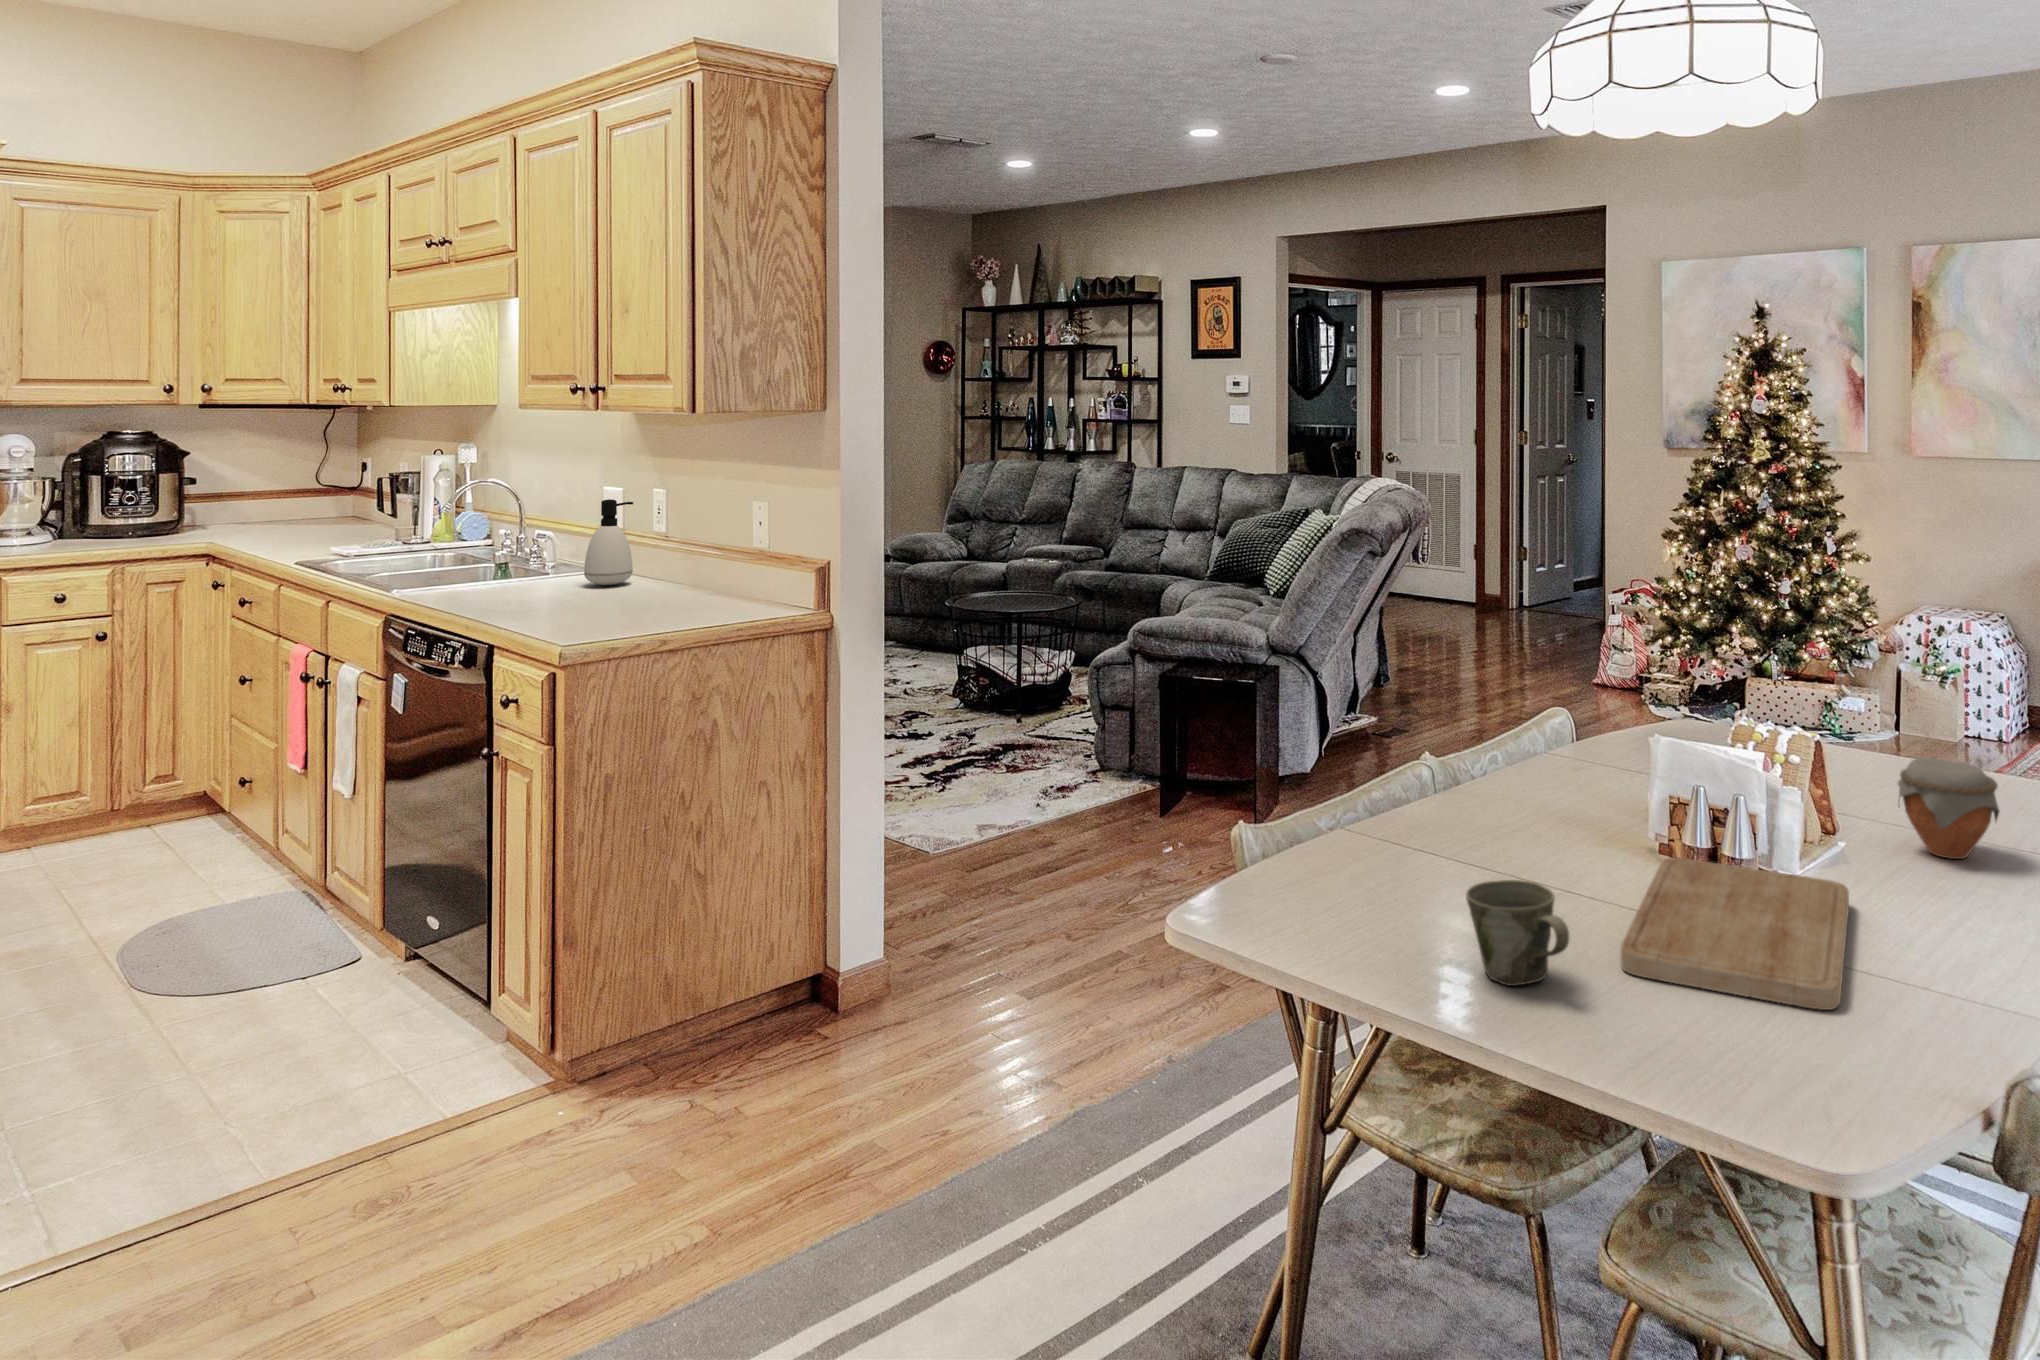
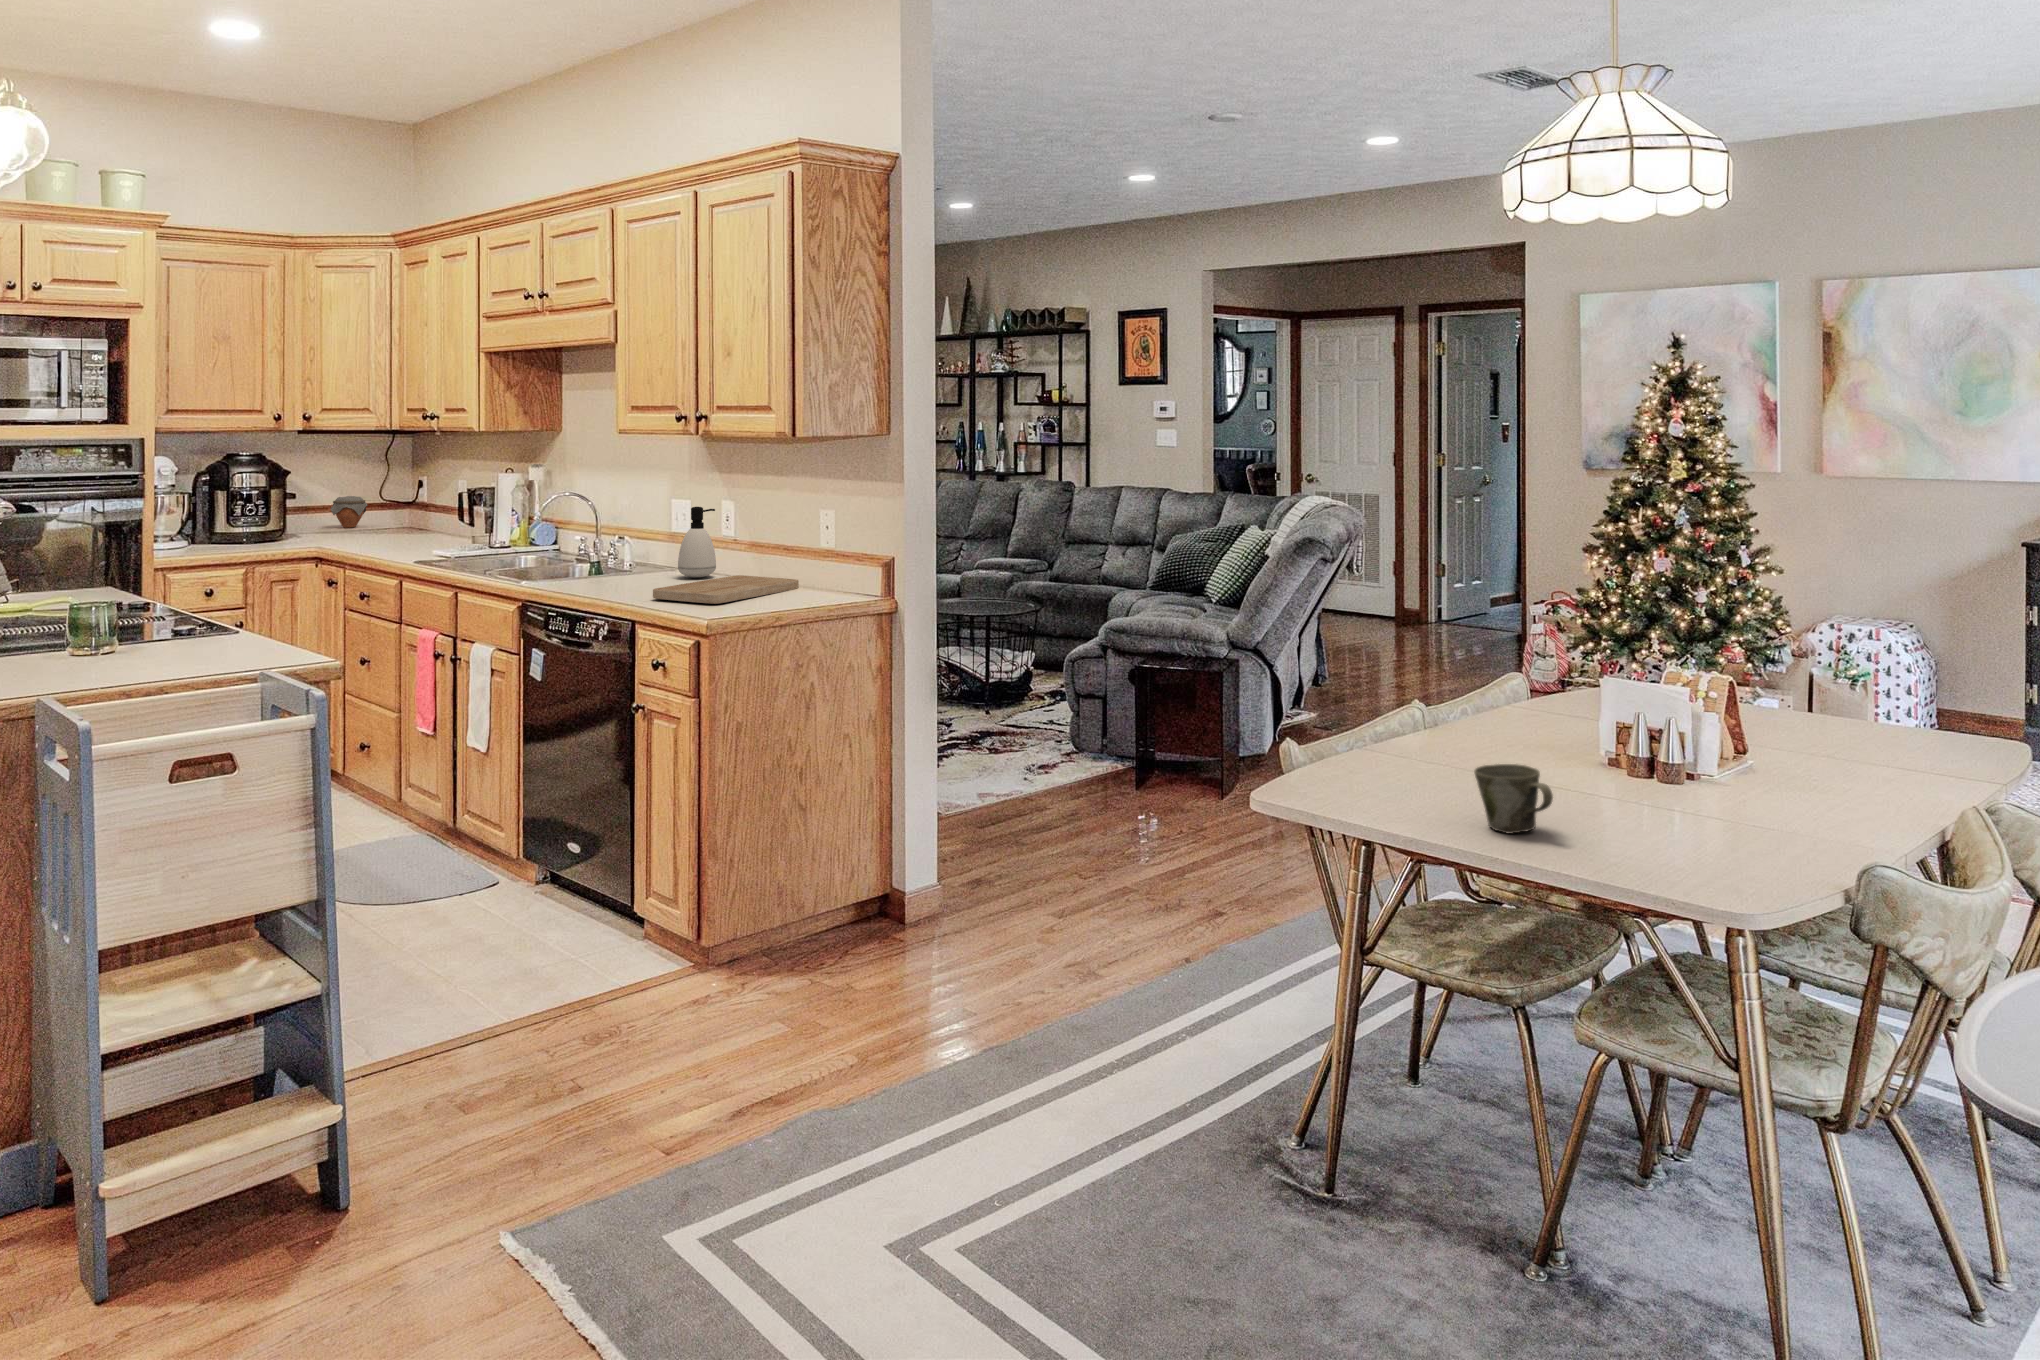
jar: present [1898,758,1999,859] -> present [331,496,368,528]
cutting board: present [1621,858,1849,1010] -> present [653,575,799,604]

